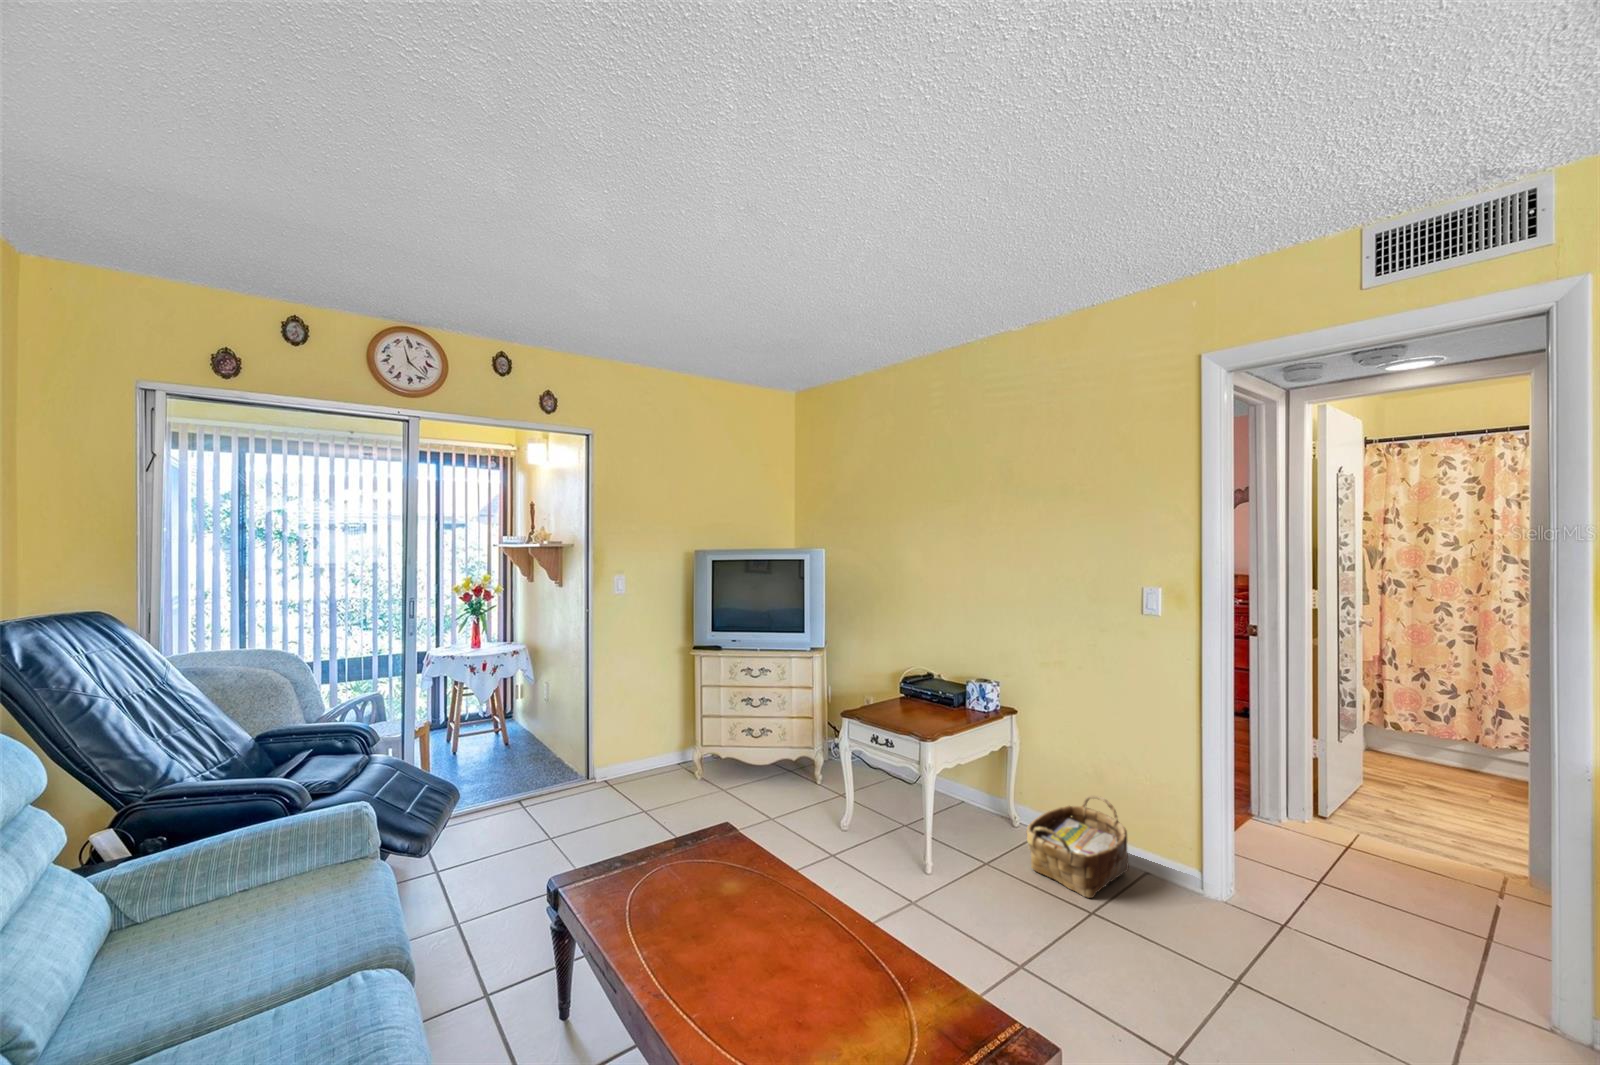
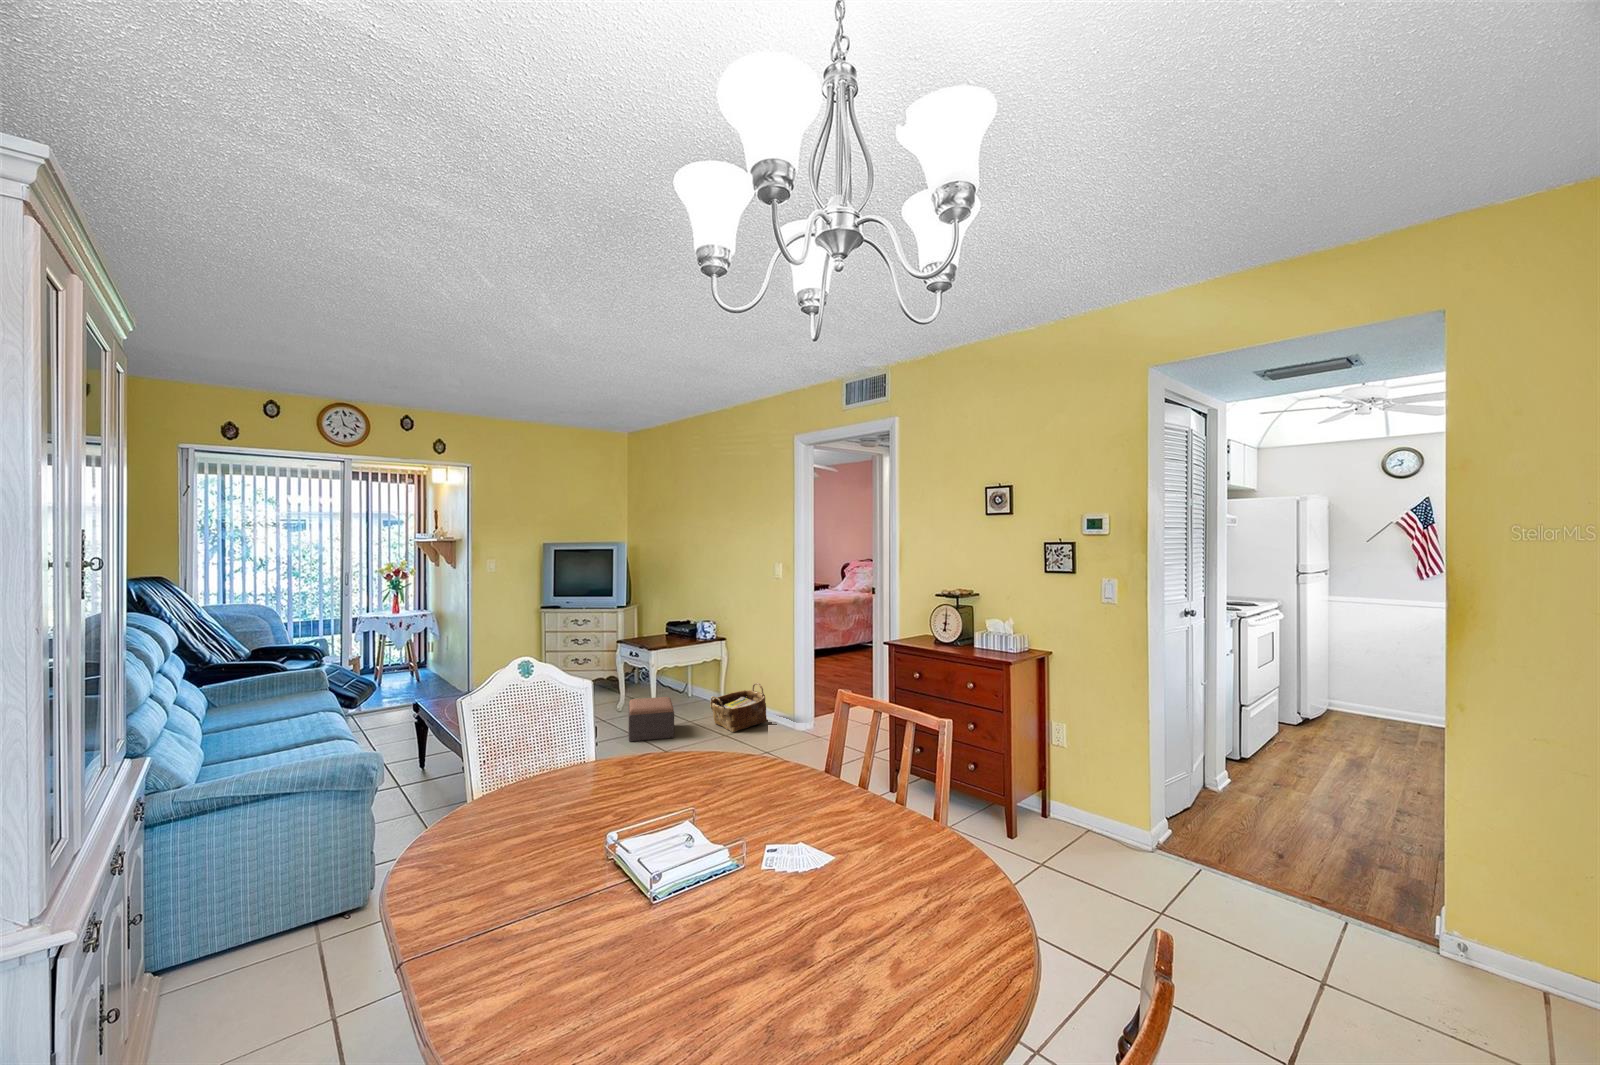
footstool: none [888,822,990,921] -> present [629,697,674,742]

